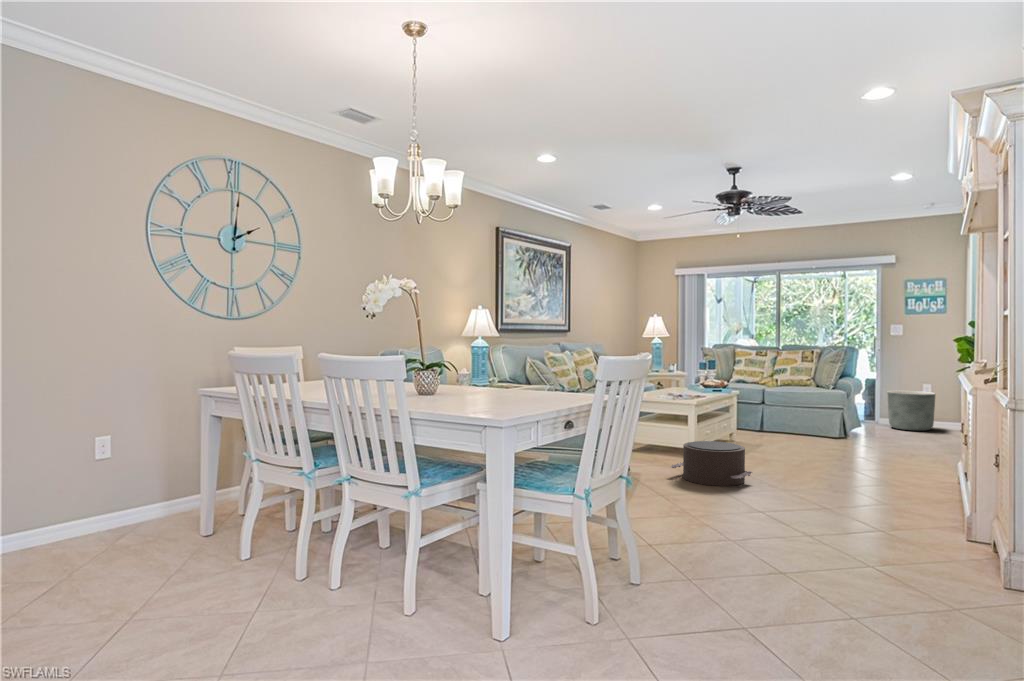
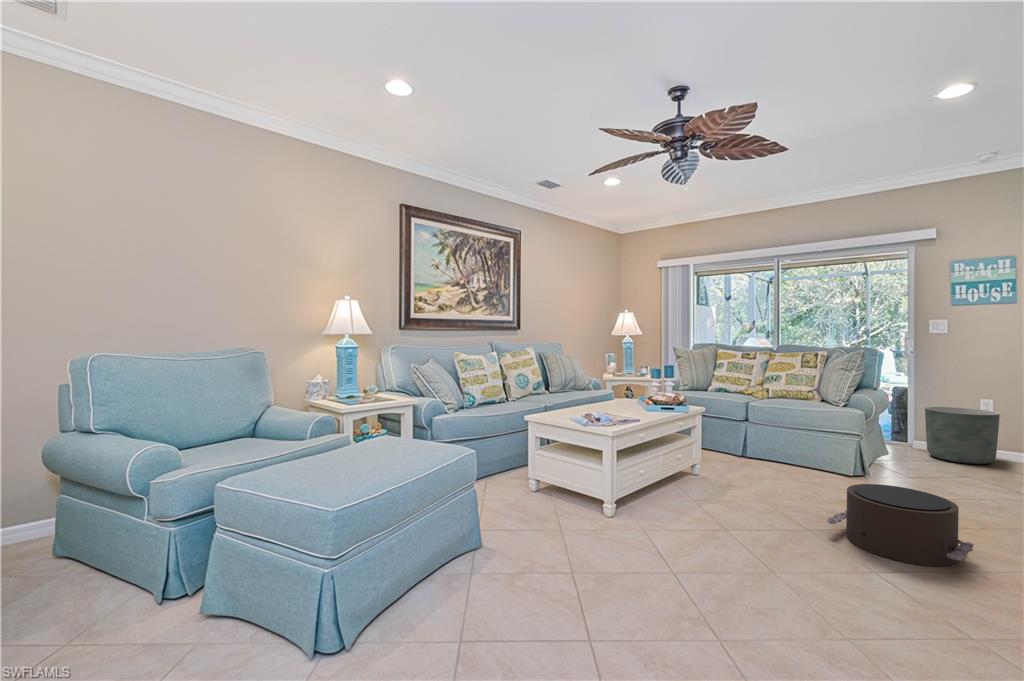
pouf: present [671,441,752,486] -> present [827,484,974,566]

